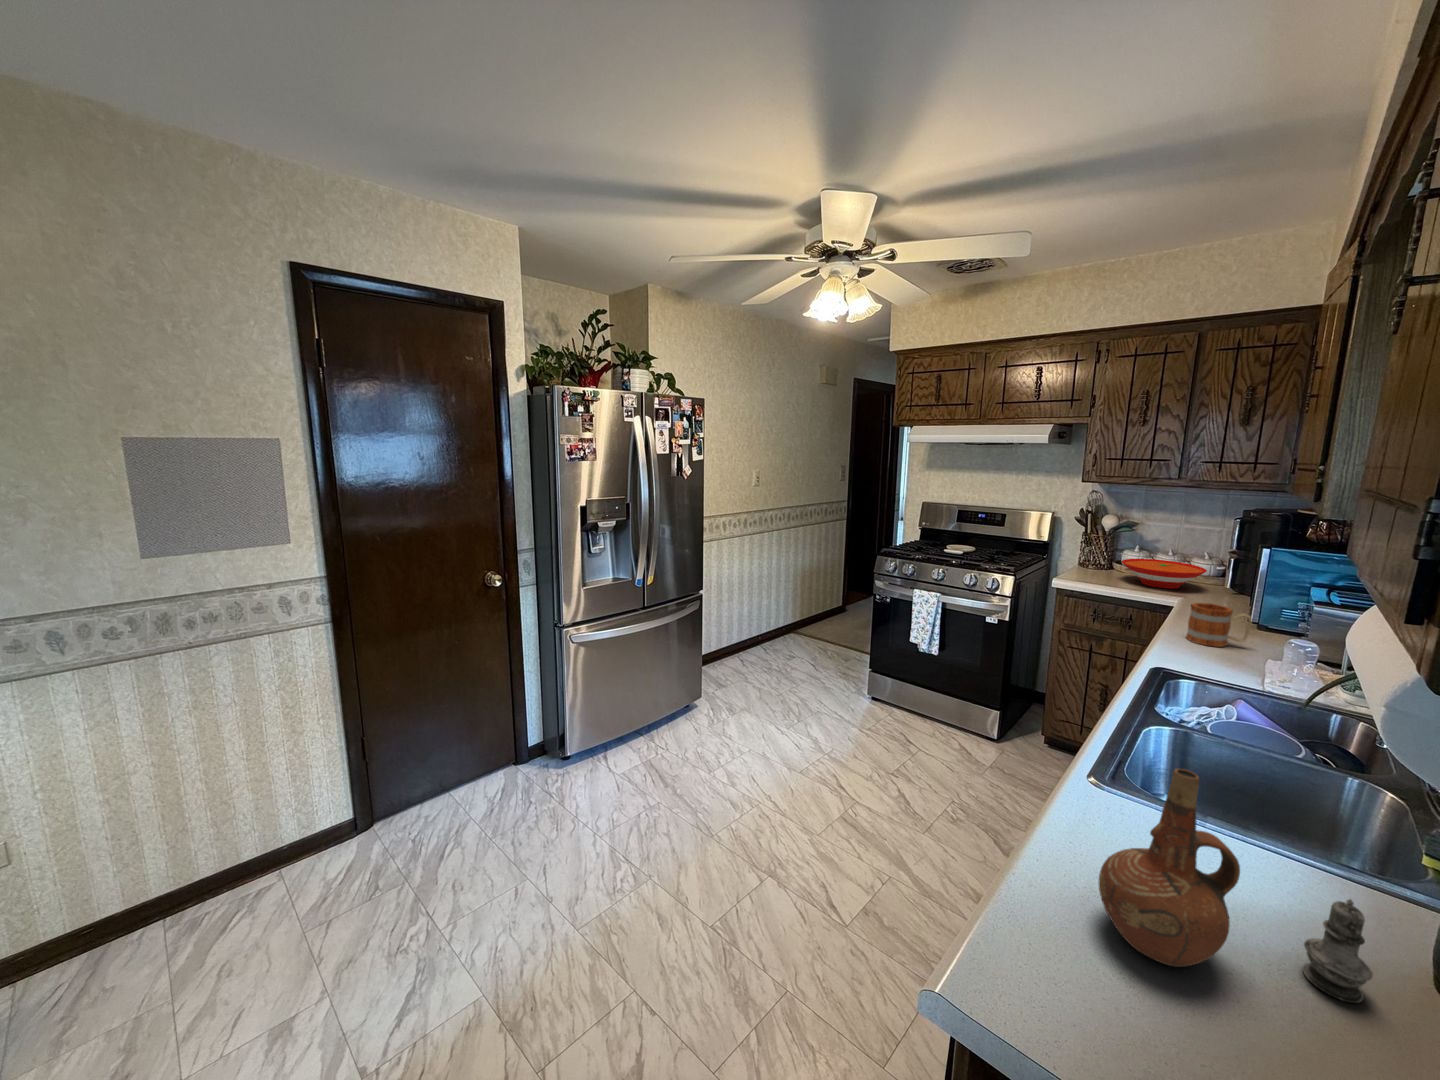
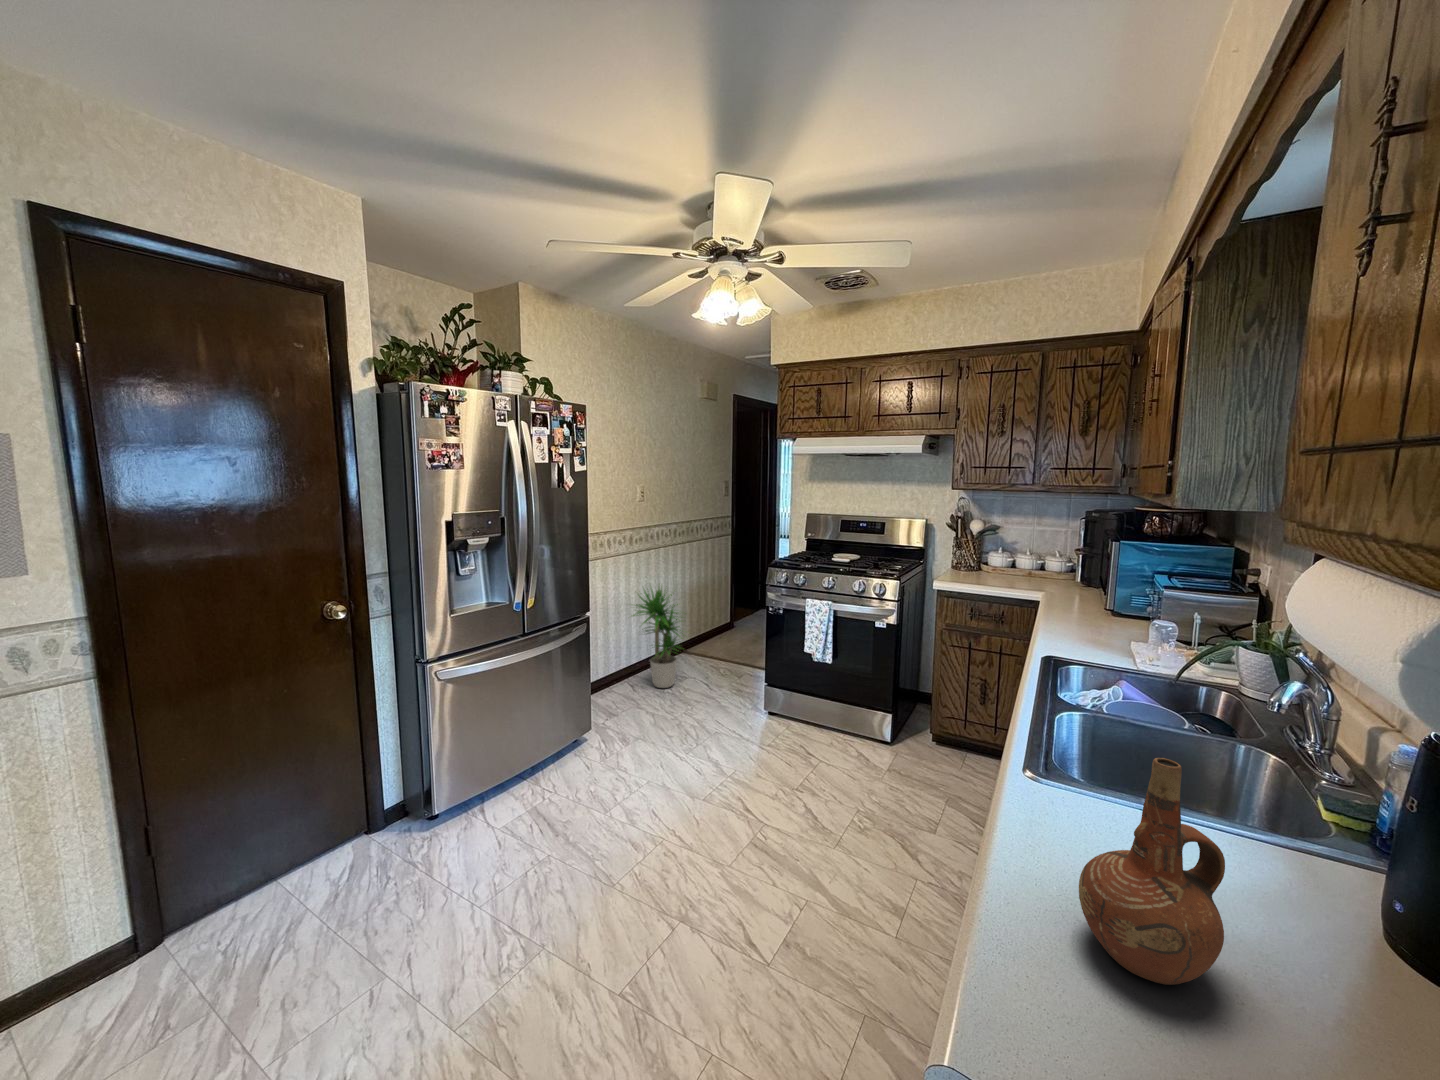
bowl: present [1122,559,1207,588] -> none [990,558,1061,584]
potted plant: none [736,564,799,666] -> present [633,589,682,688]
mug: present [1186,603,1252,647] -> none [1060,593,1114,633]
salt shaker: present [1303,899,1373,1003] -> none [1282,878,1355,992]

